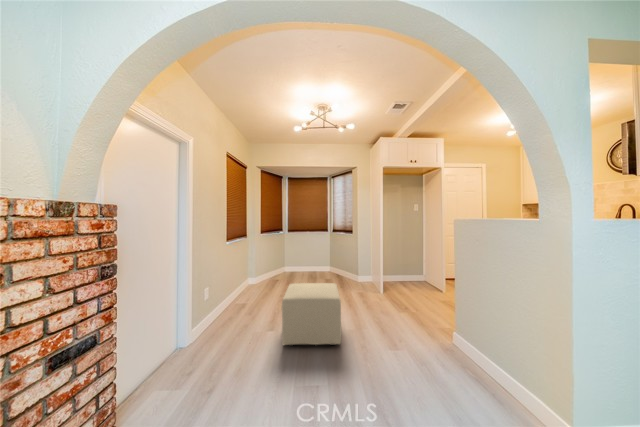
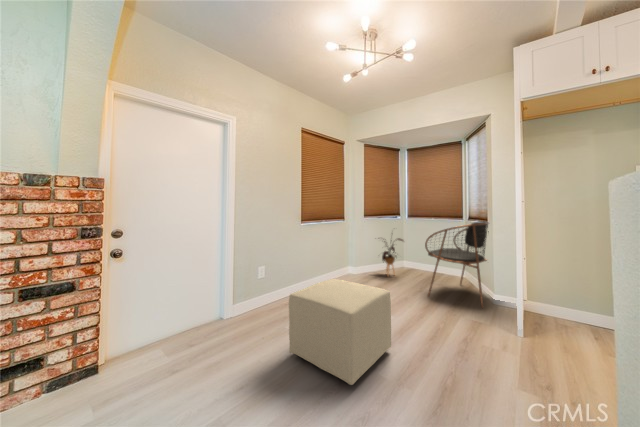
dining chair: none [320,234,358,288] -> present [425,222,489,309]
house plant: none [272,240,297,280] -> present [382,238,403,272]

